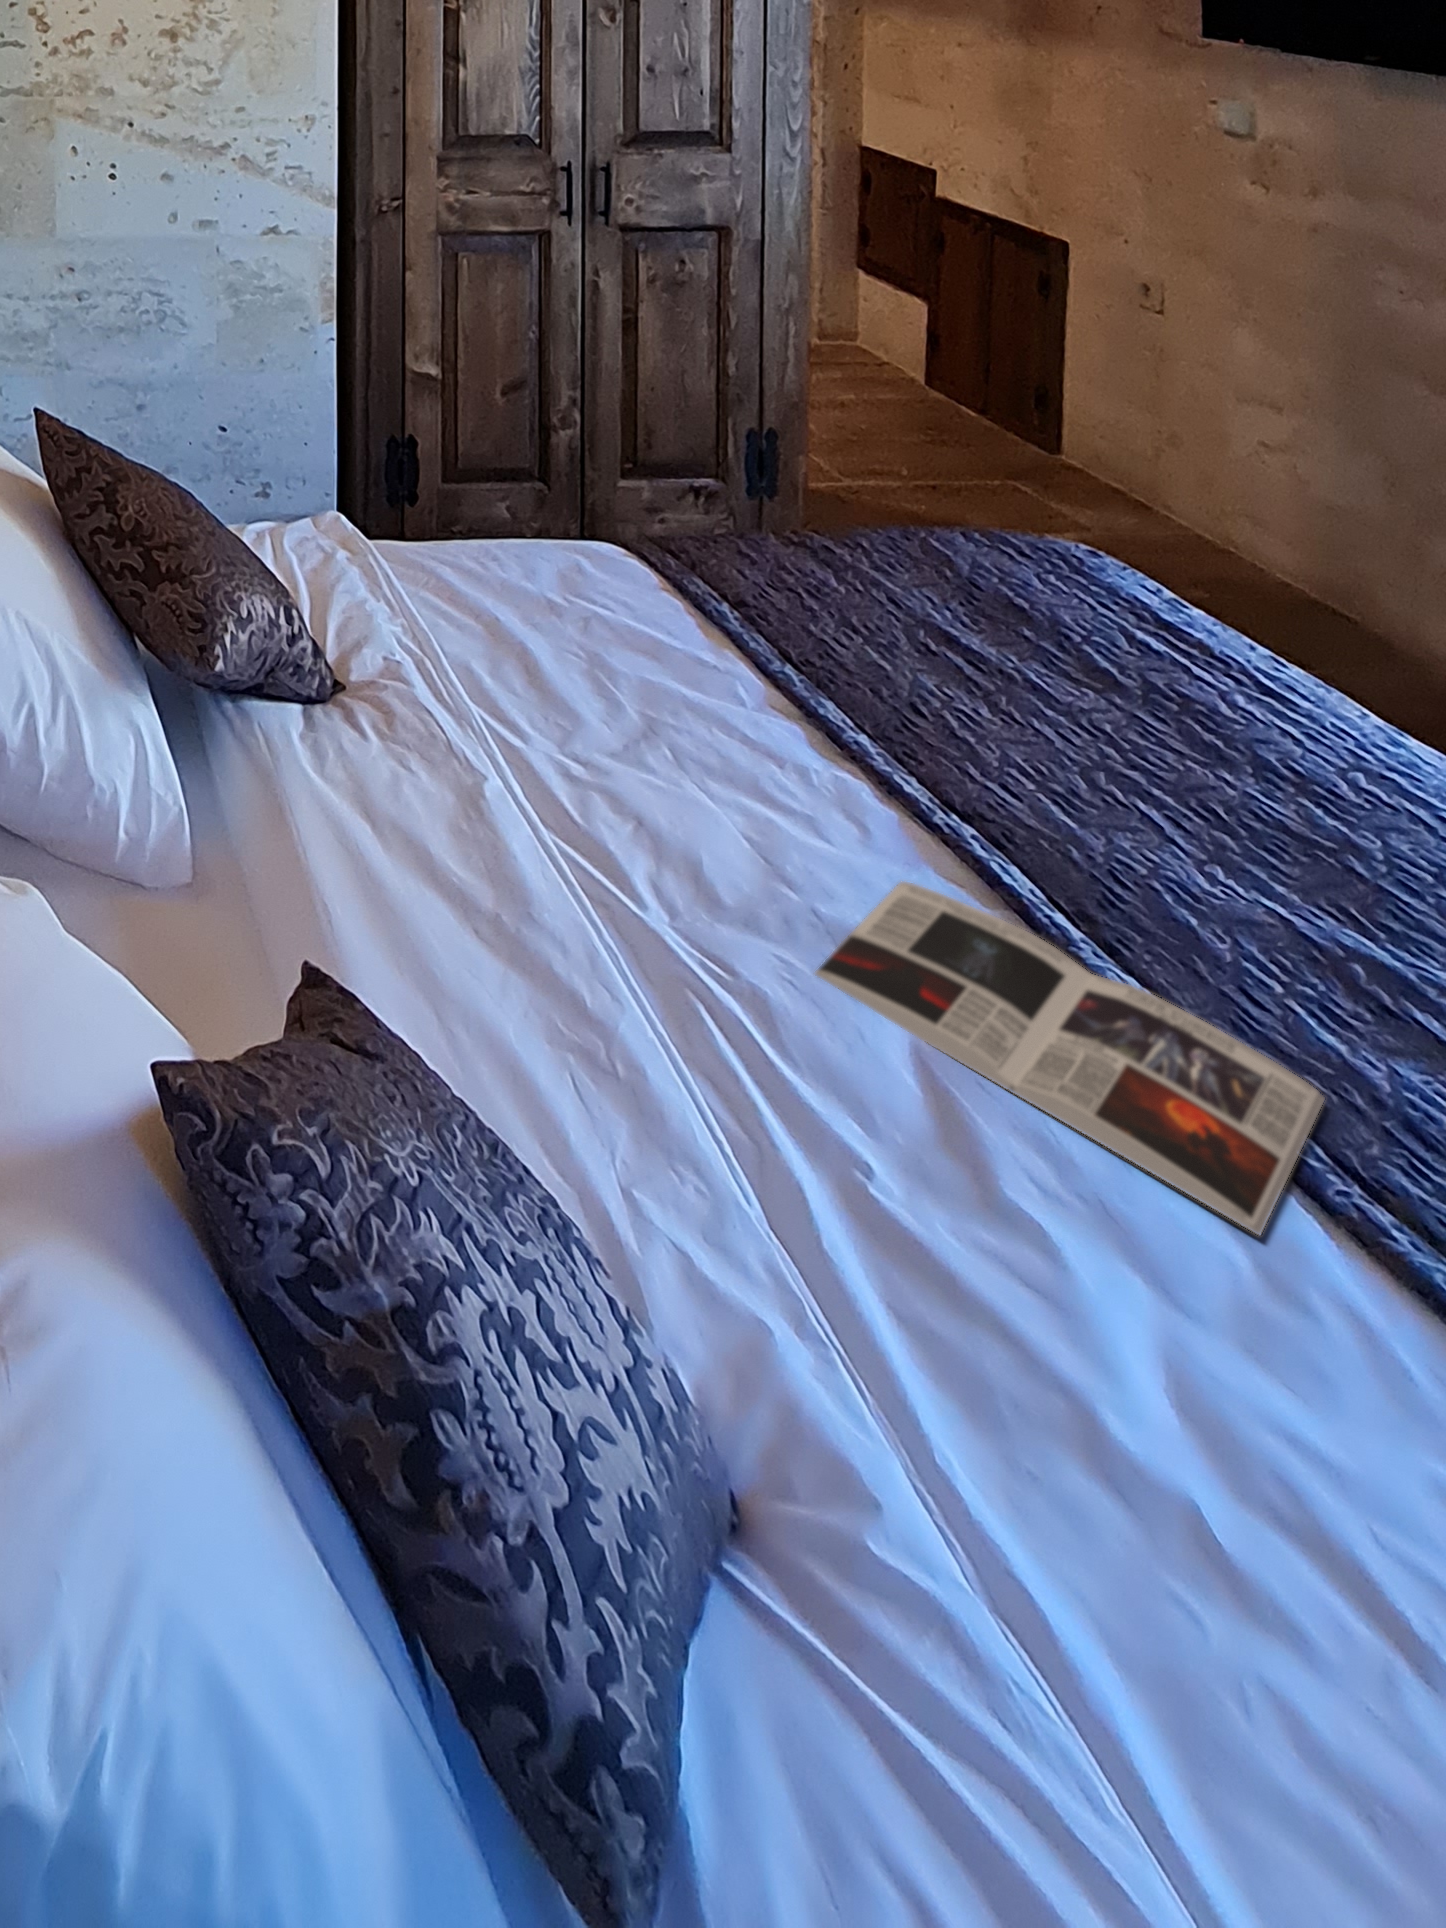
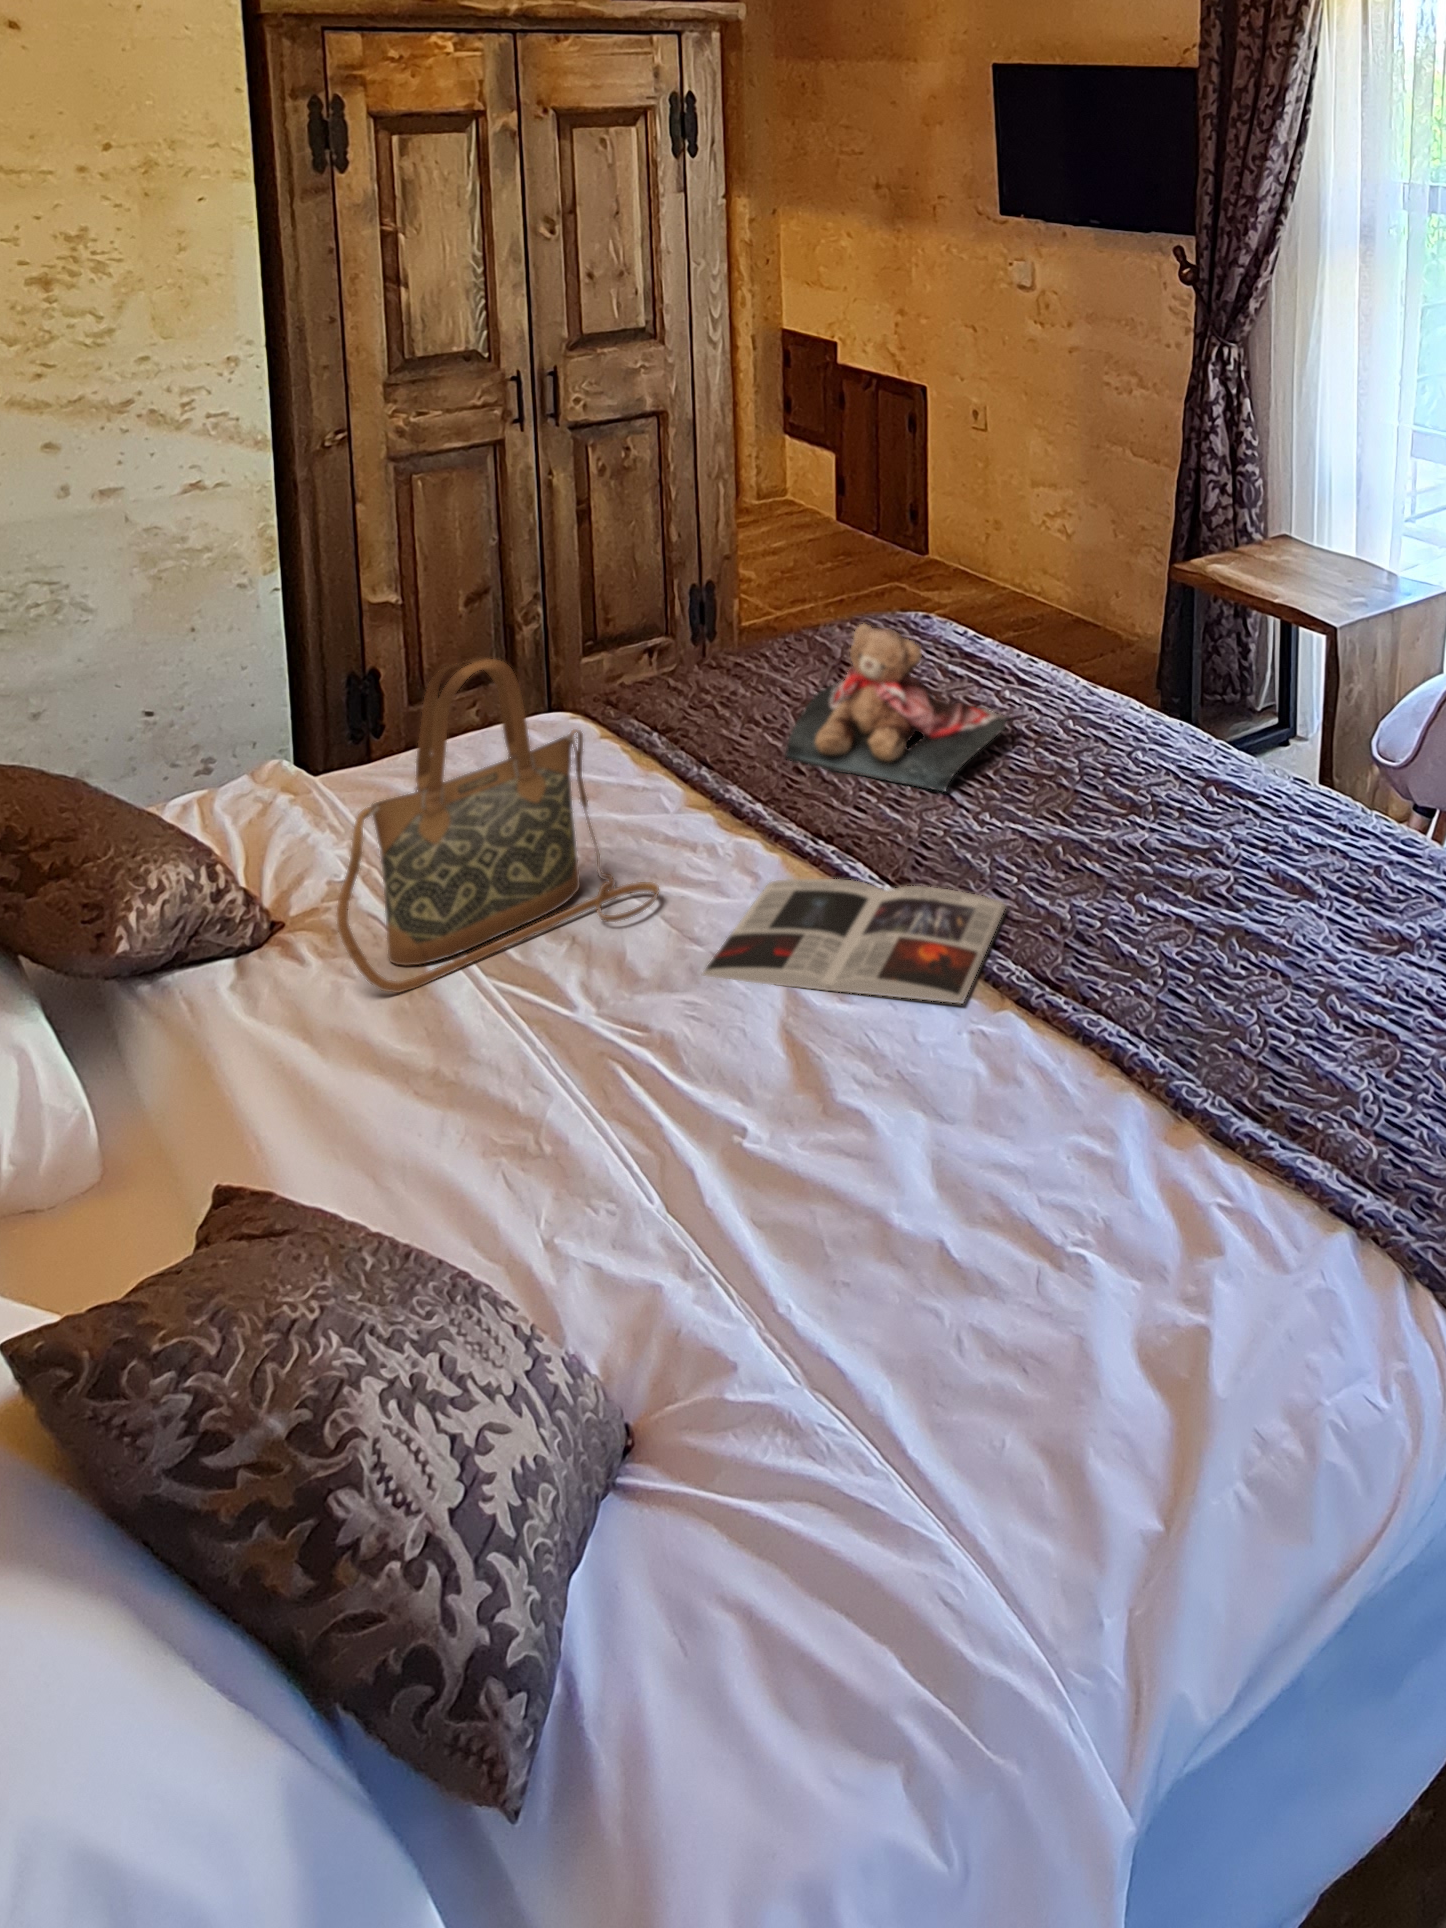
handbag: none [399,484,751,850] -> present [337,657,659,993]
teddy bear: none [910,565,1298,857] -> present [786,624,1013,792]

